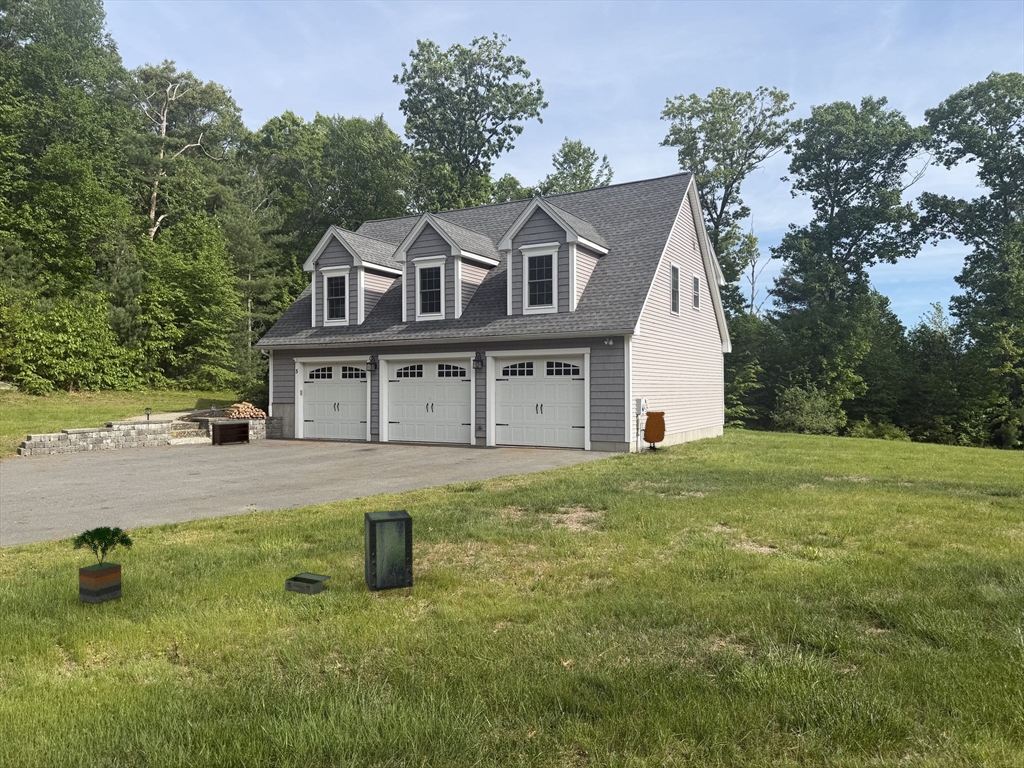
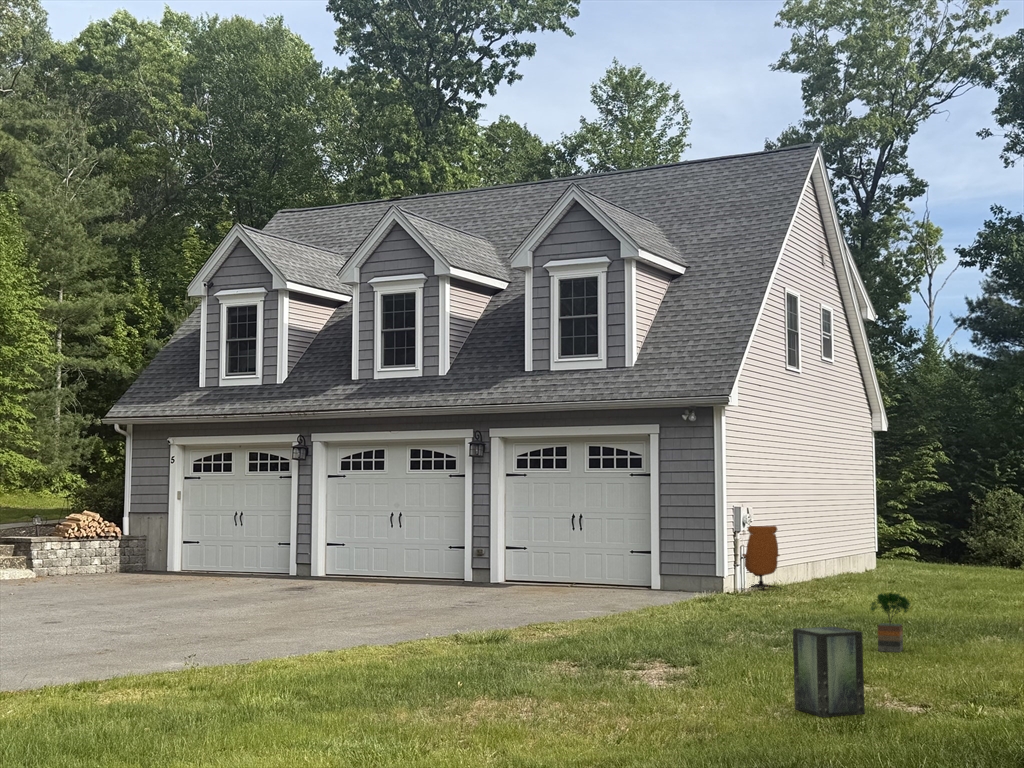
bench: present [211,420,250,446] -> none [35,541,98,582]
storage box: present [364,510,413,591] -> present [793,626,865,717]
potted tree: present [72,526,133,604] -> present [871,593,910,652]
toolbox: present [285,572,331,594] -> none [323,703,376,723]

